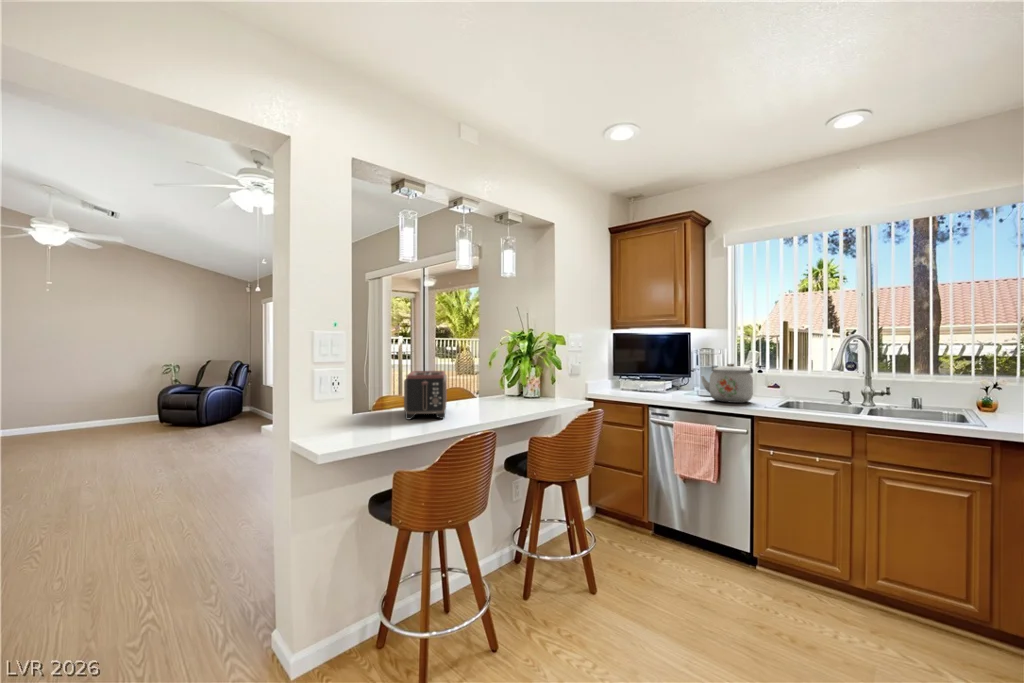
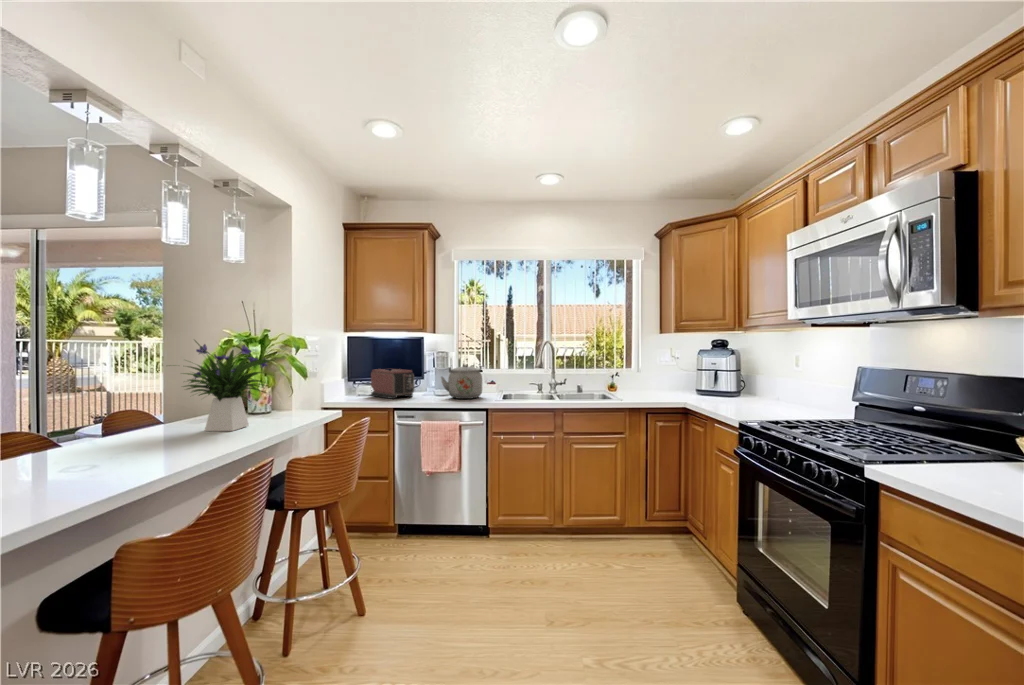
flower arrangement: none [464,337,531,406] -> present [184,341,271,431]
toaster: present [404,371,447,419] -> present [371,369,414,399]

